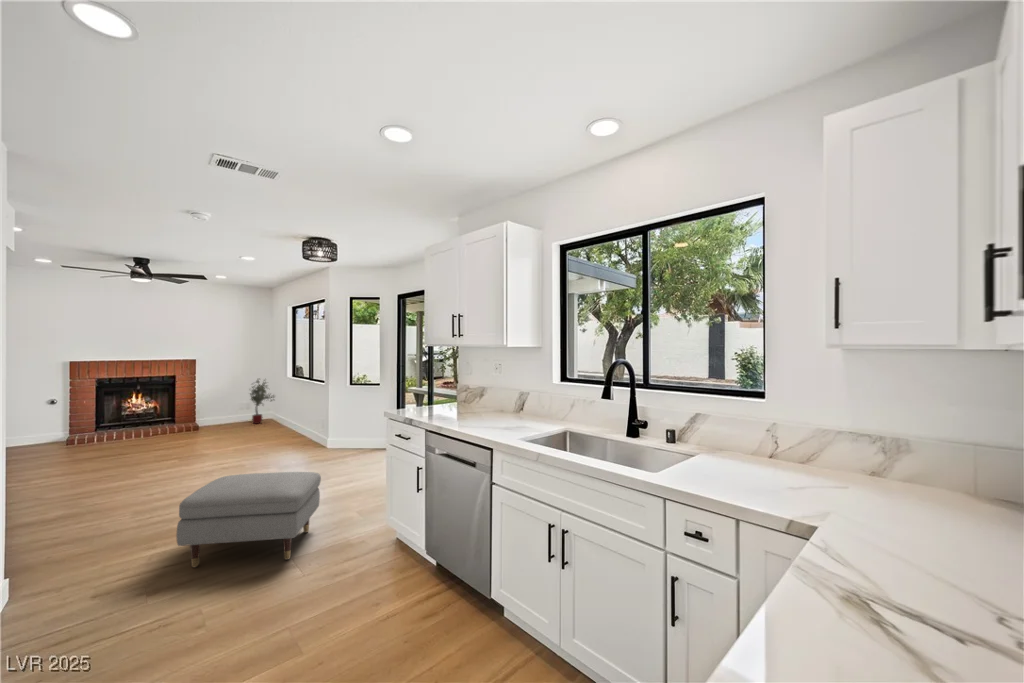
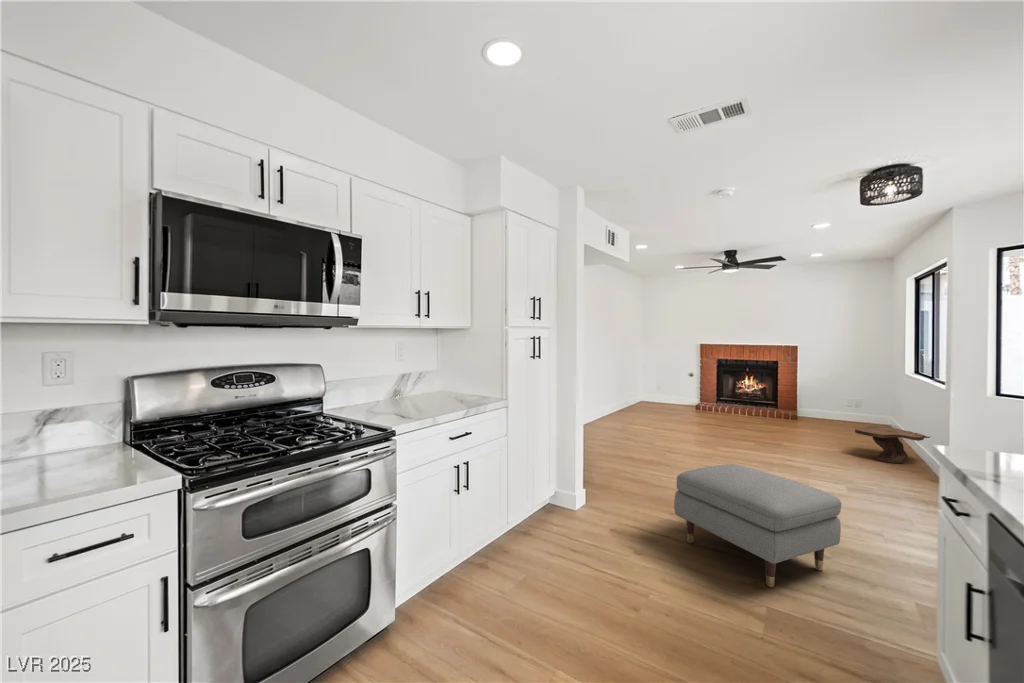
potted tree: present [250,380,274,424] -> none [856,371,895,426]
side table: none [266,421,317,447] -> present [855,426,930,463]

